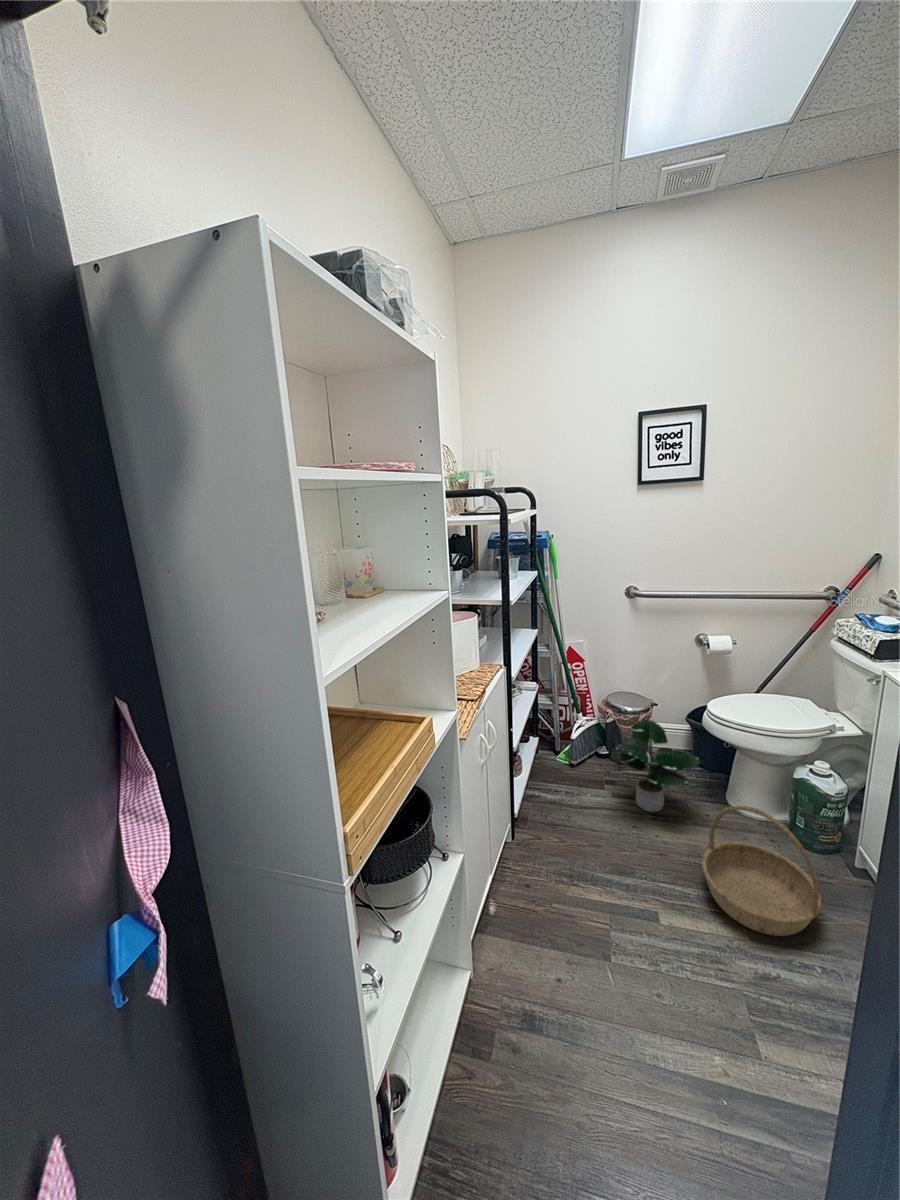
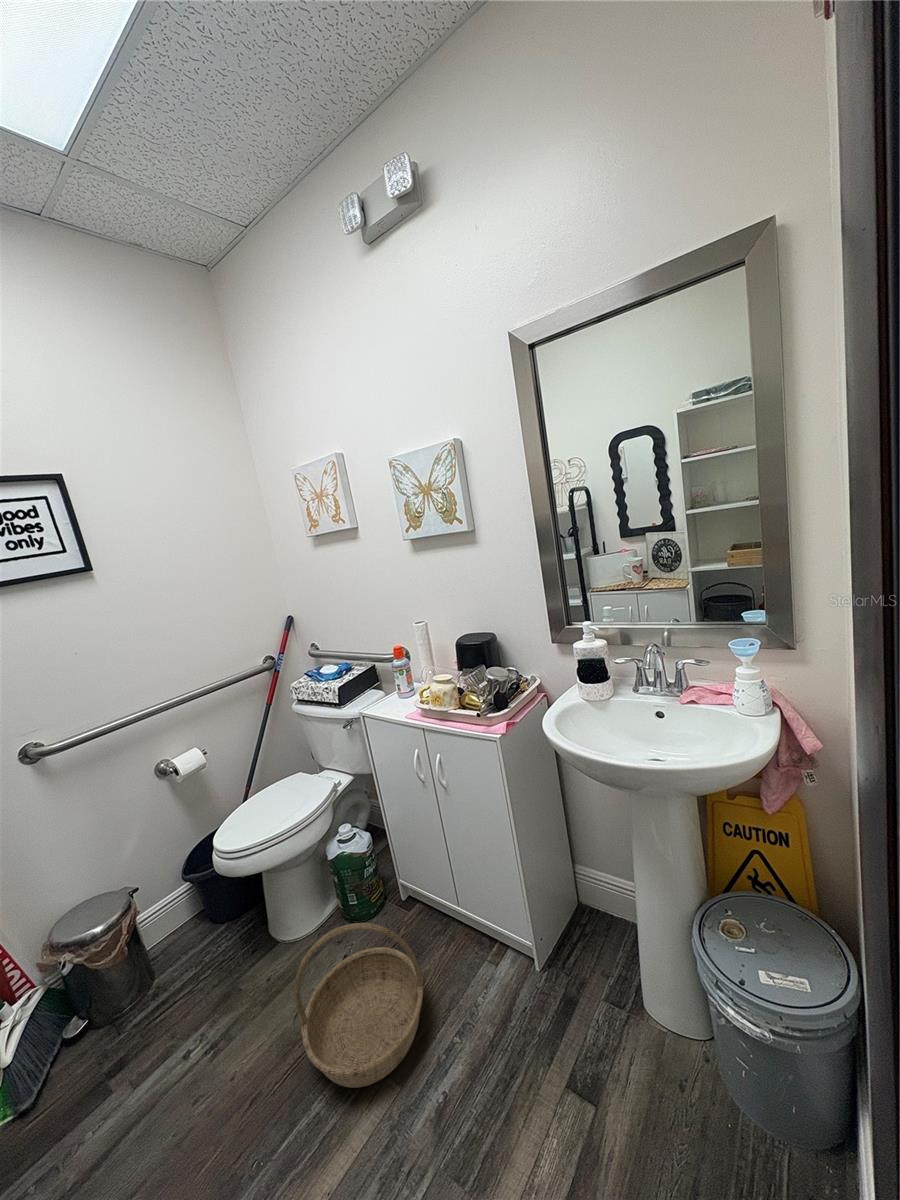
potted plant: present [616,720,700,812] -> none [106,917,237,1063]

